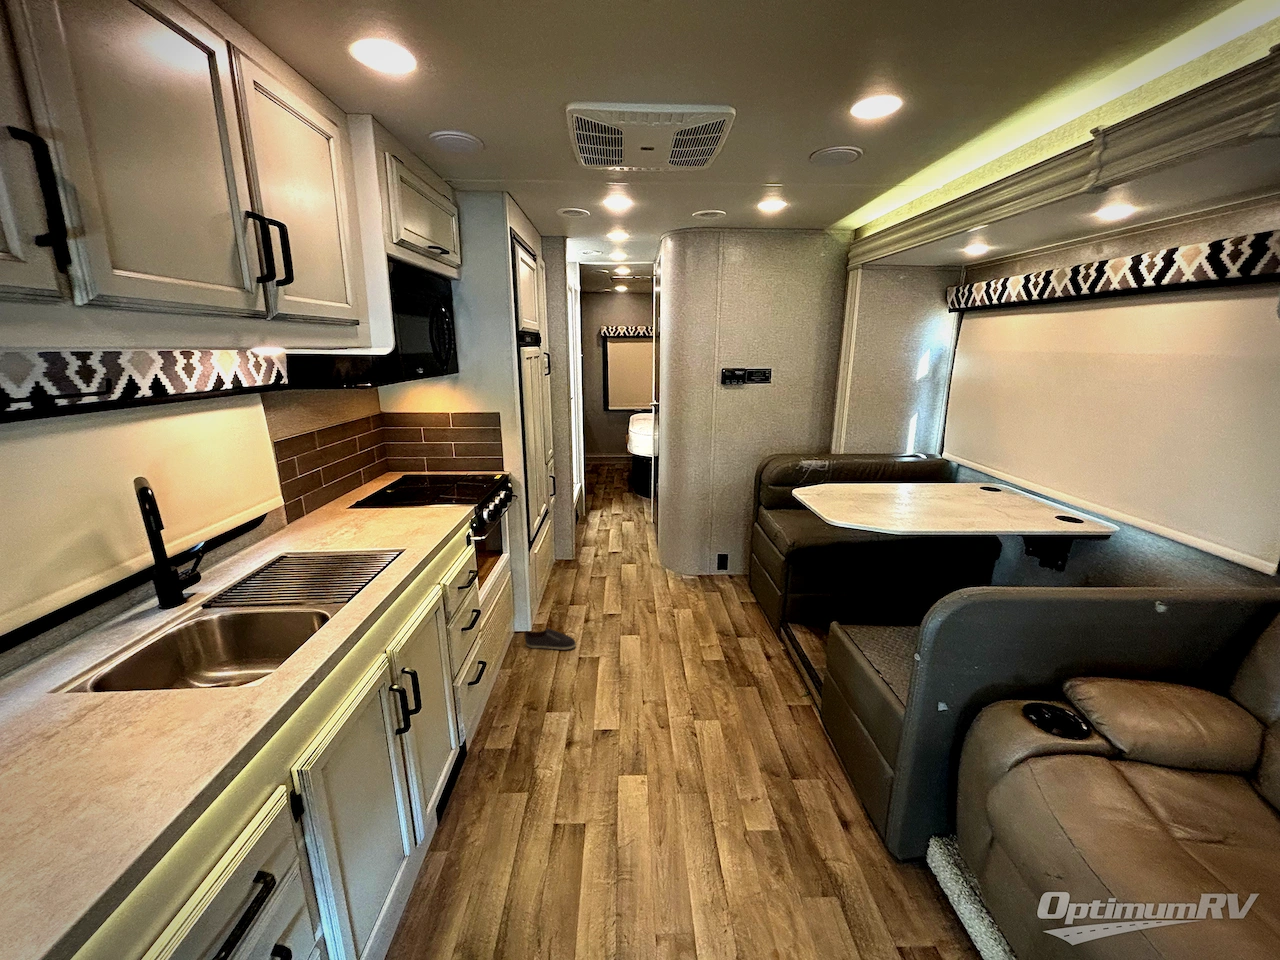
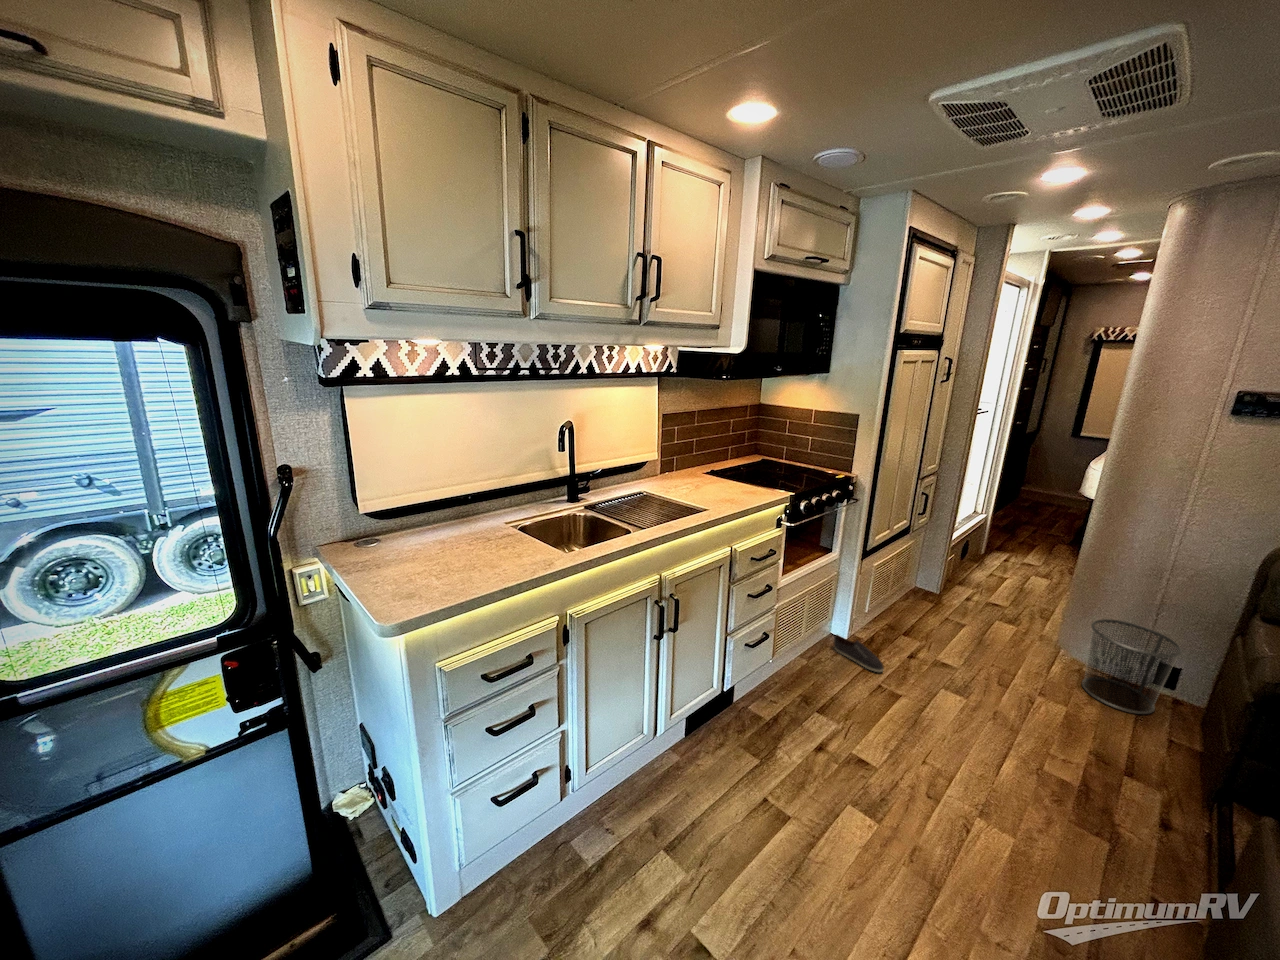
trash can: none [685,535,732,596] -> present [1082,619,1182,714]

